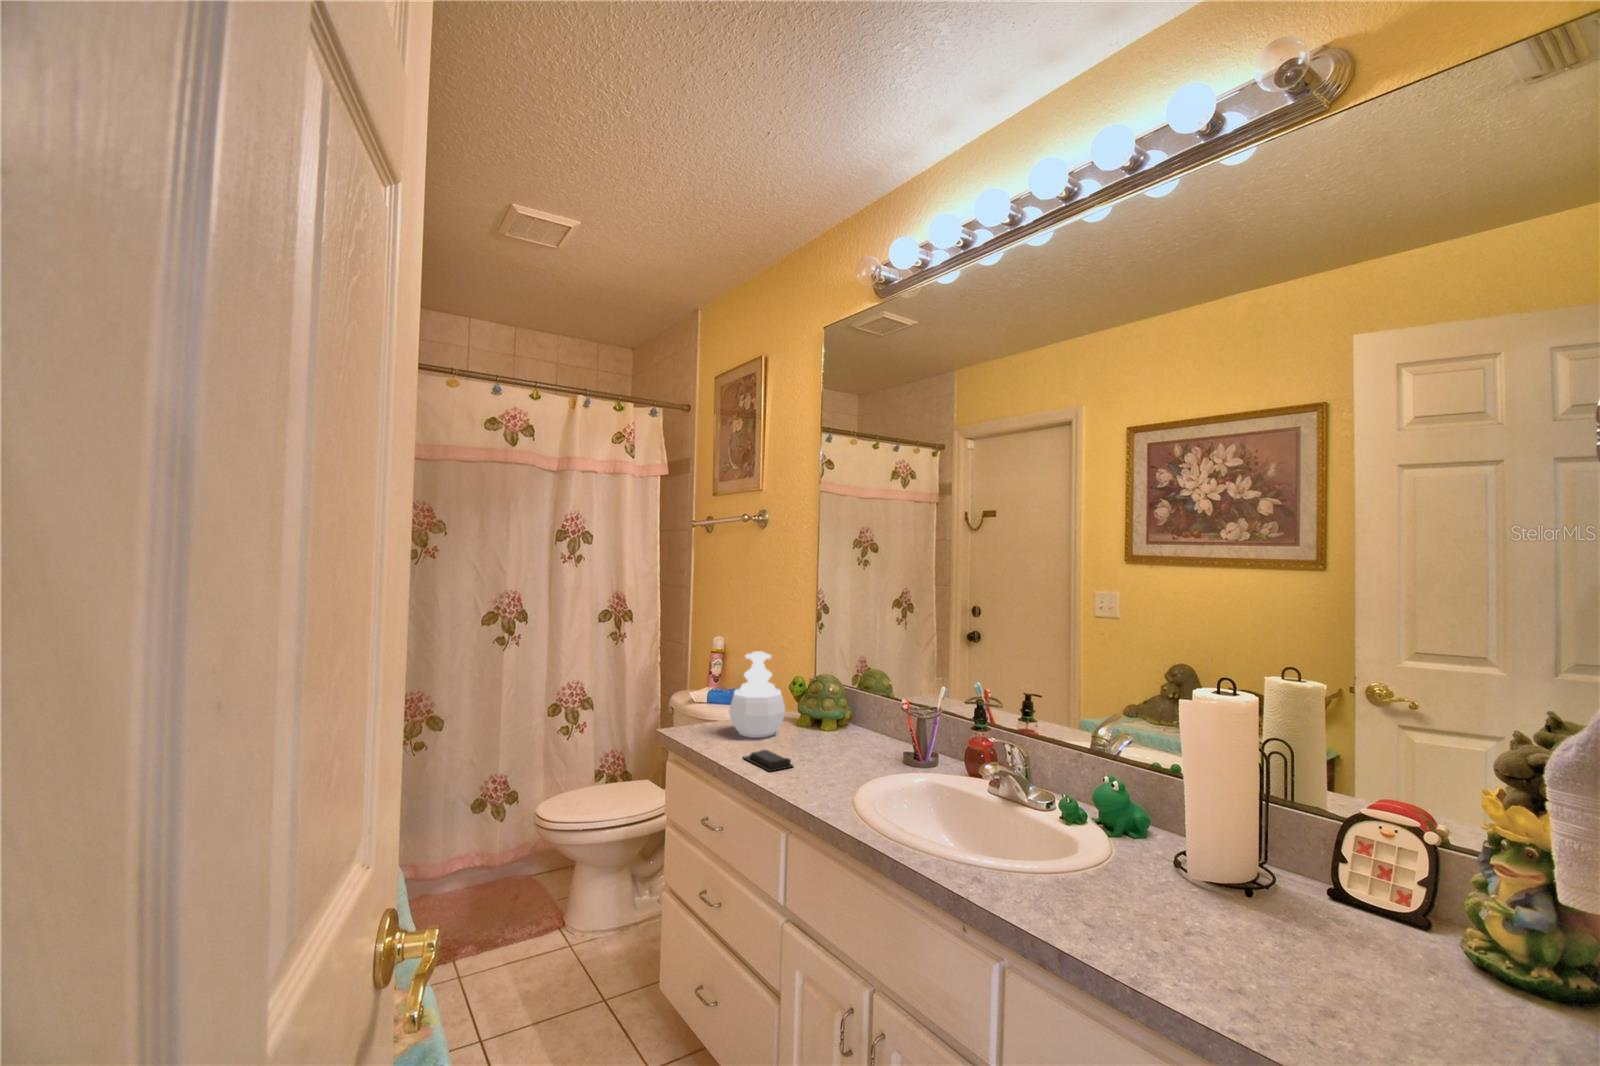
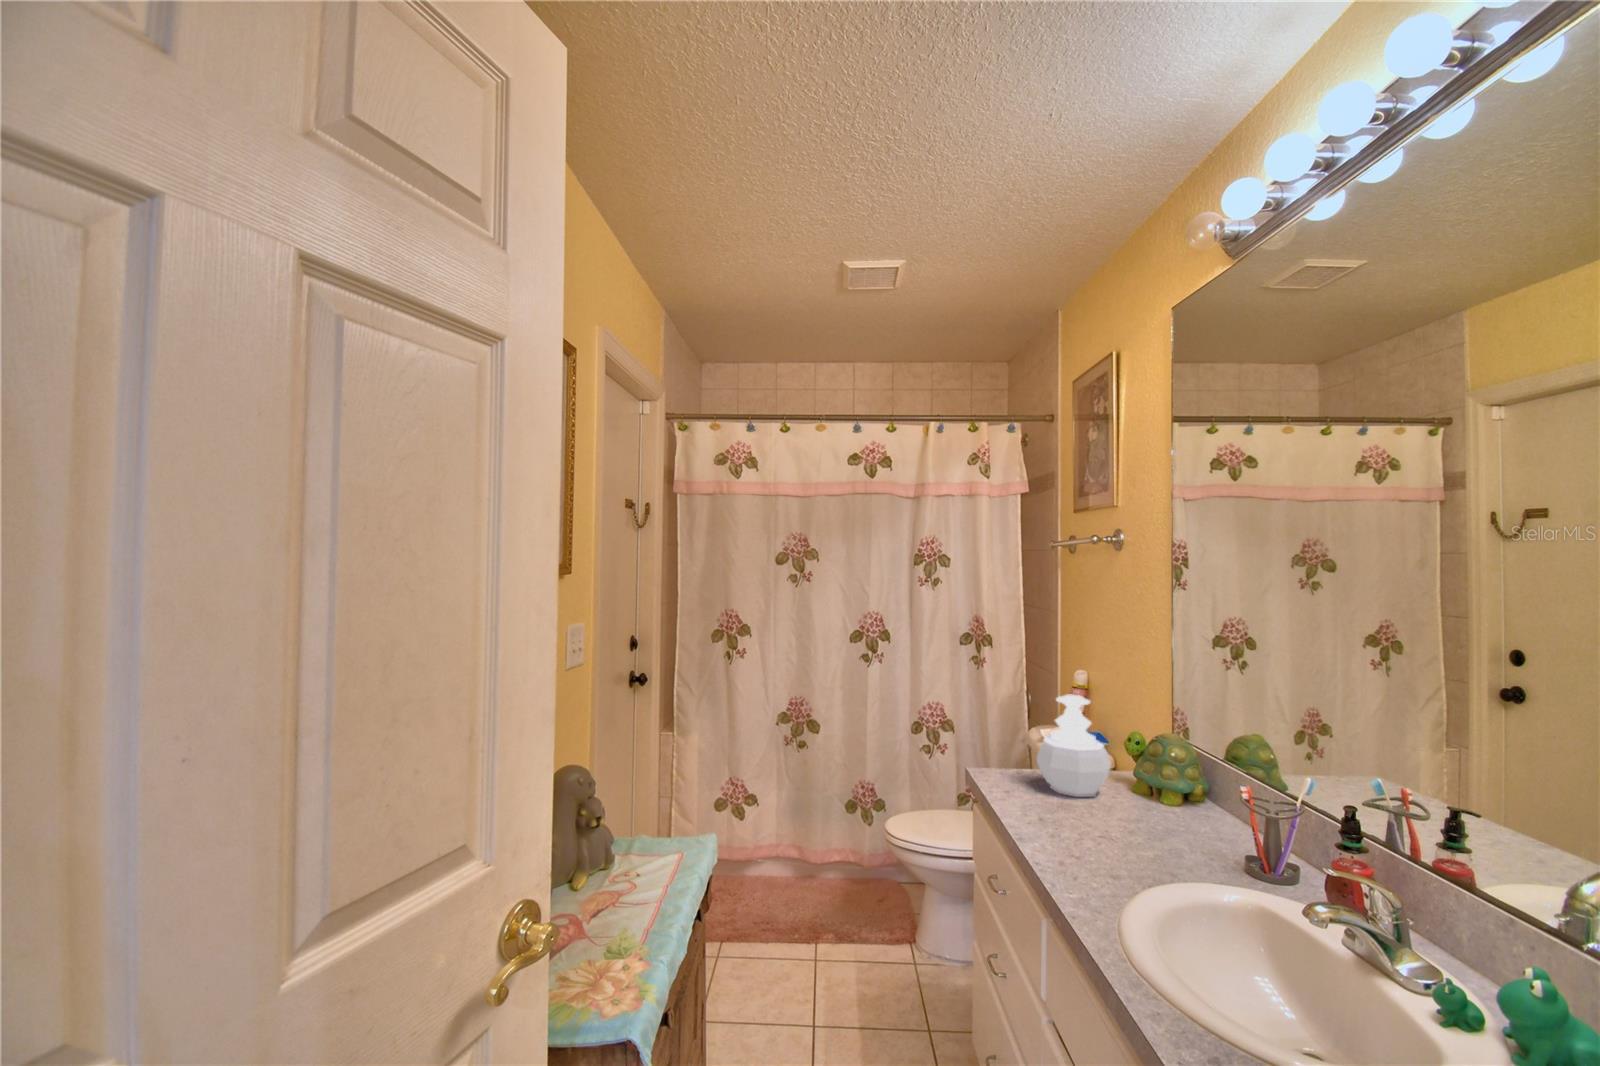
soap bar: present [744,750,793,771] -> none [1030,810,1084,839]

